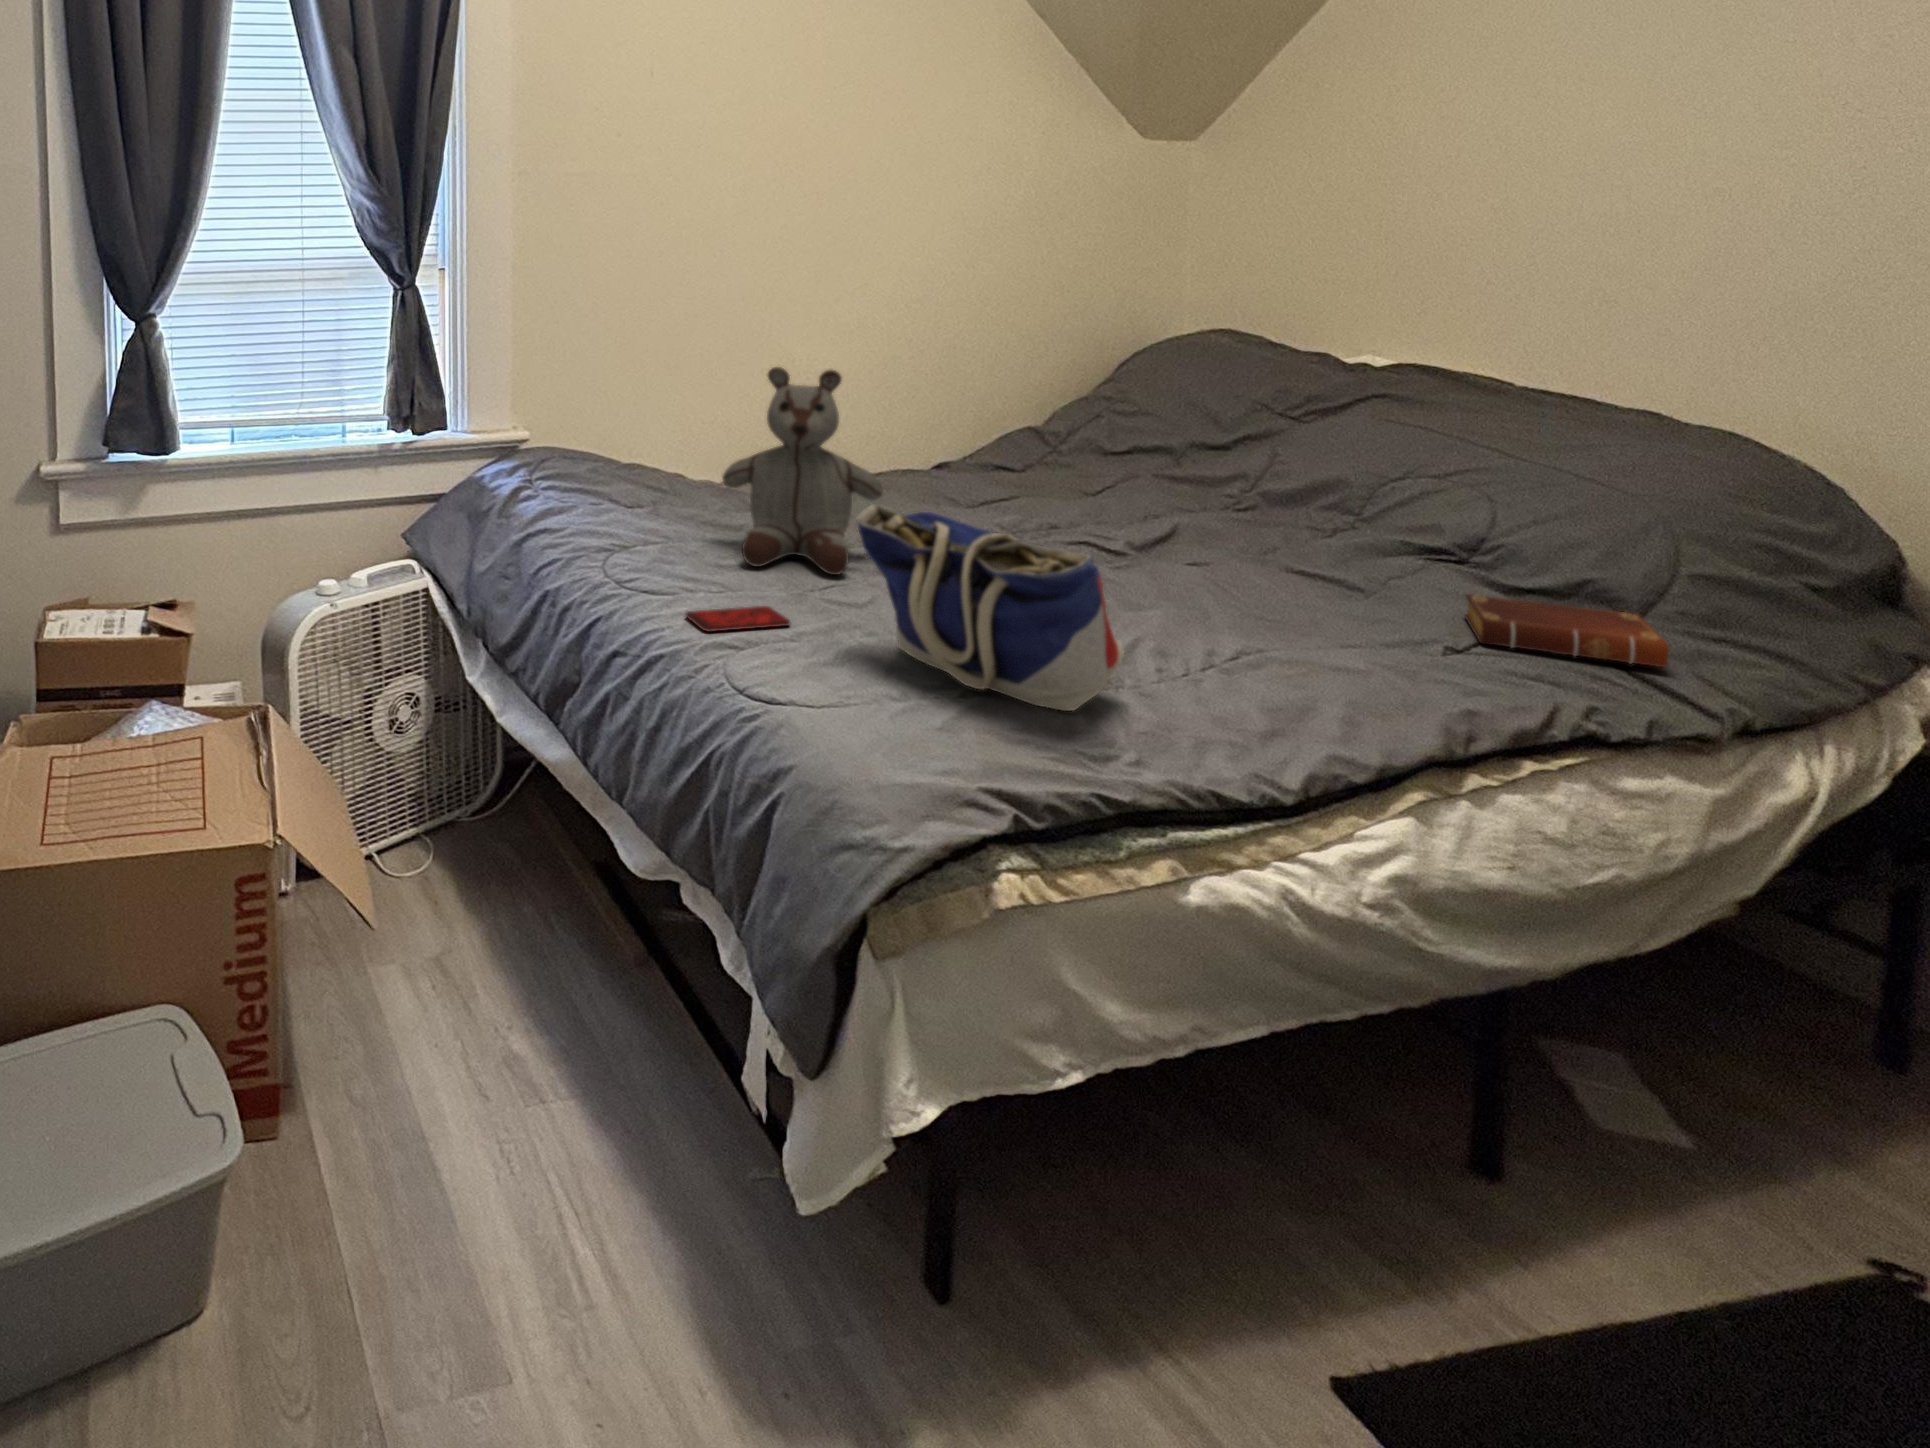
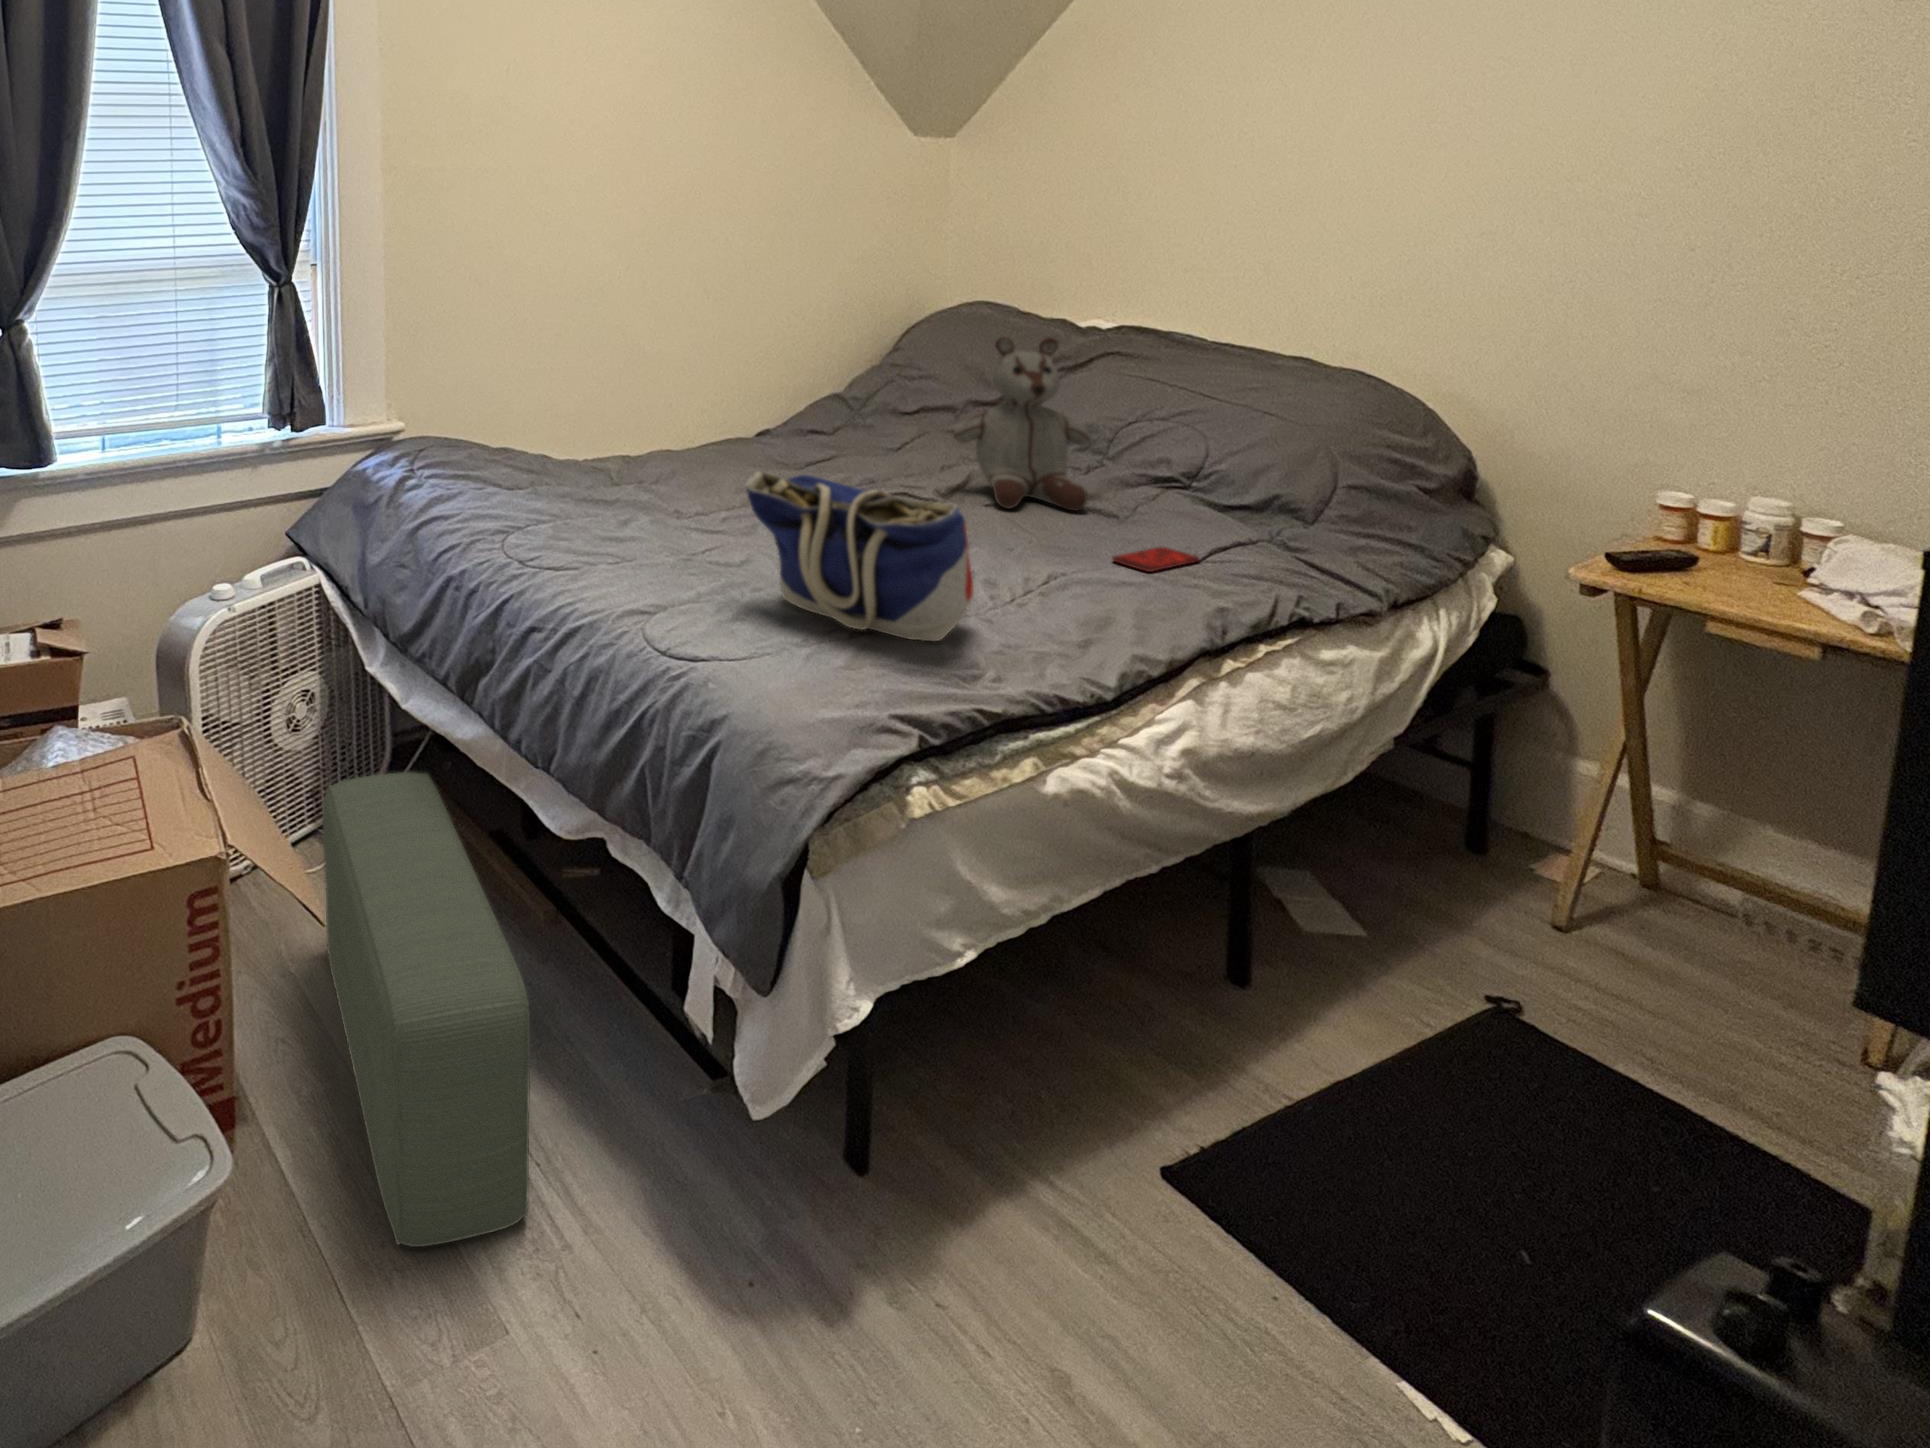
stuffed bear: present [722,367,883,575] -> present [953,337,1091,511]
book: present [1464,594,1669,667] -> none [1192,513,1342,561]
smartphone: present [686,606,790,632] -> present [1112,547,1199,572]
pouf: none [402,790,561,1275] -> present [323,772,530,1247]

